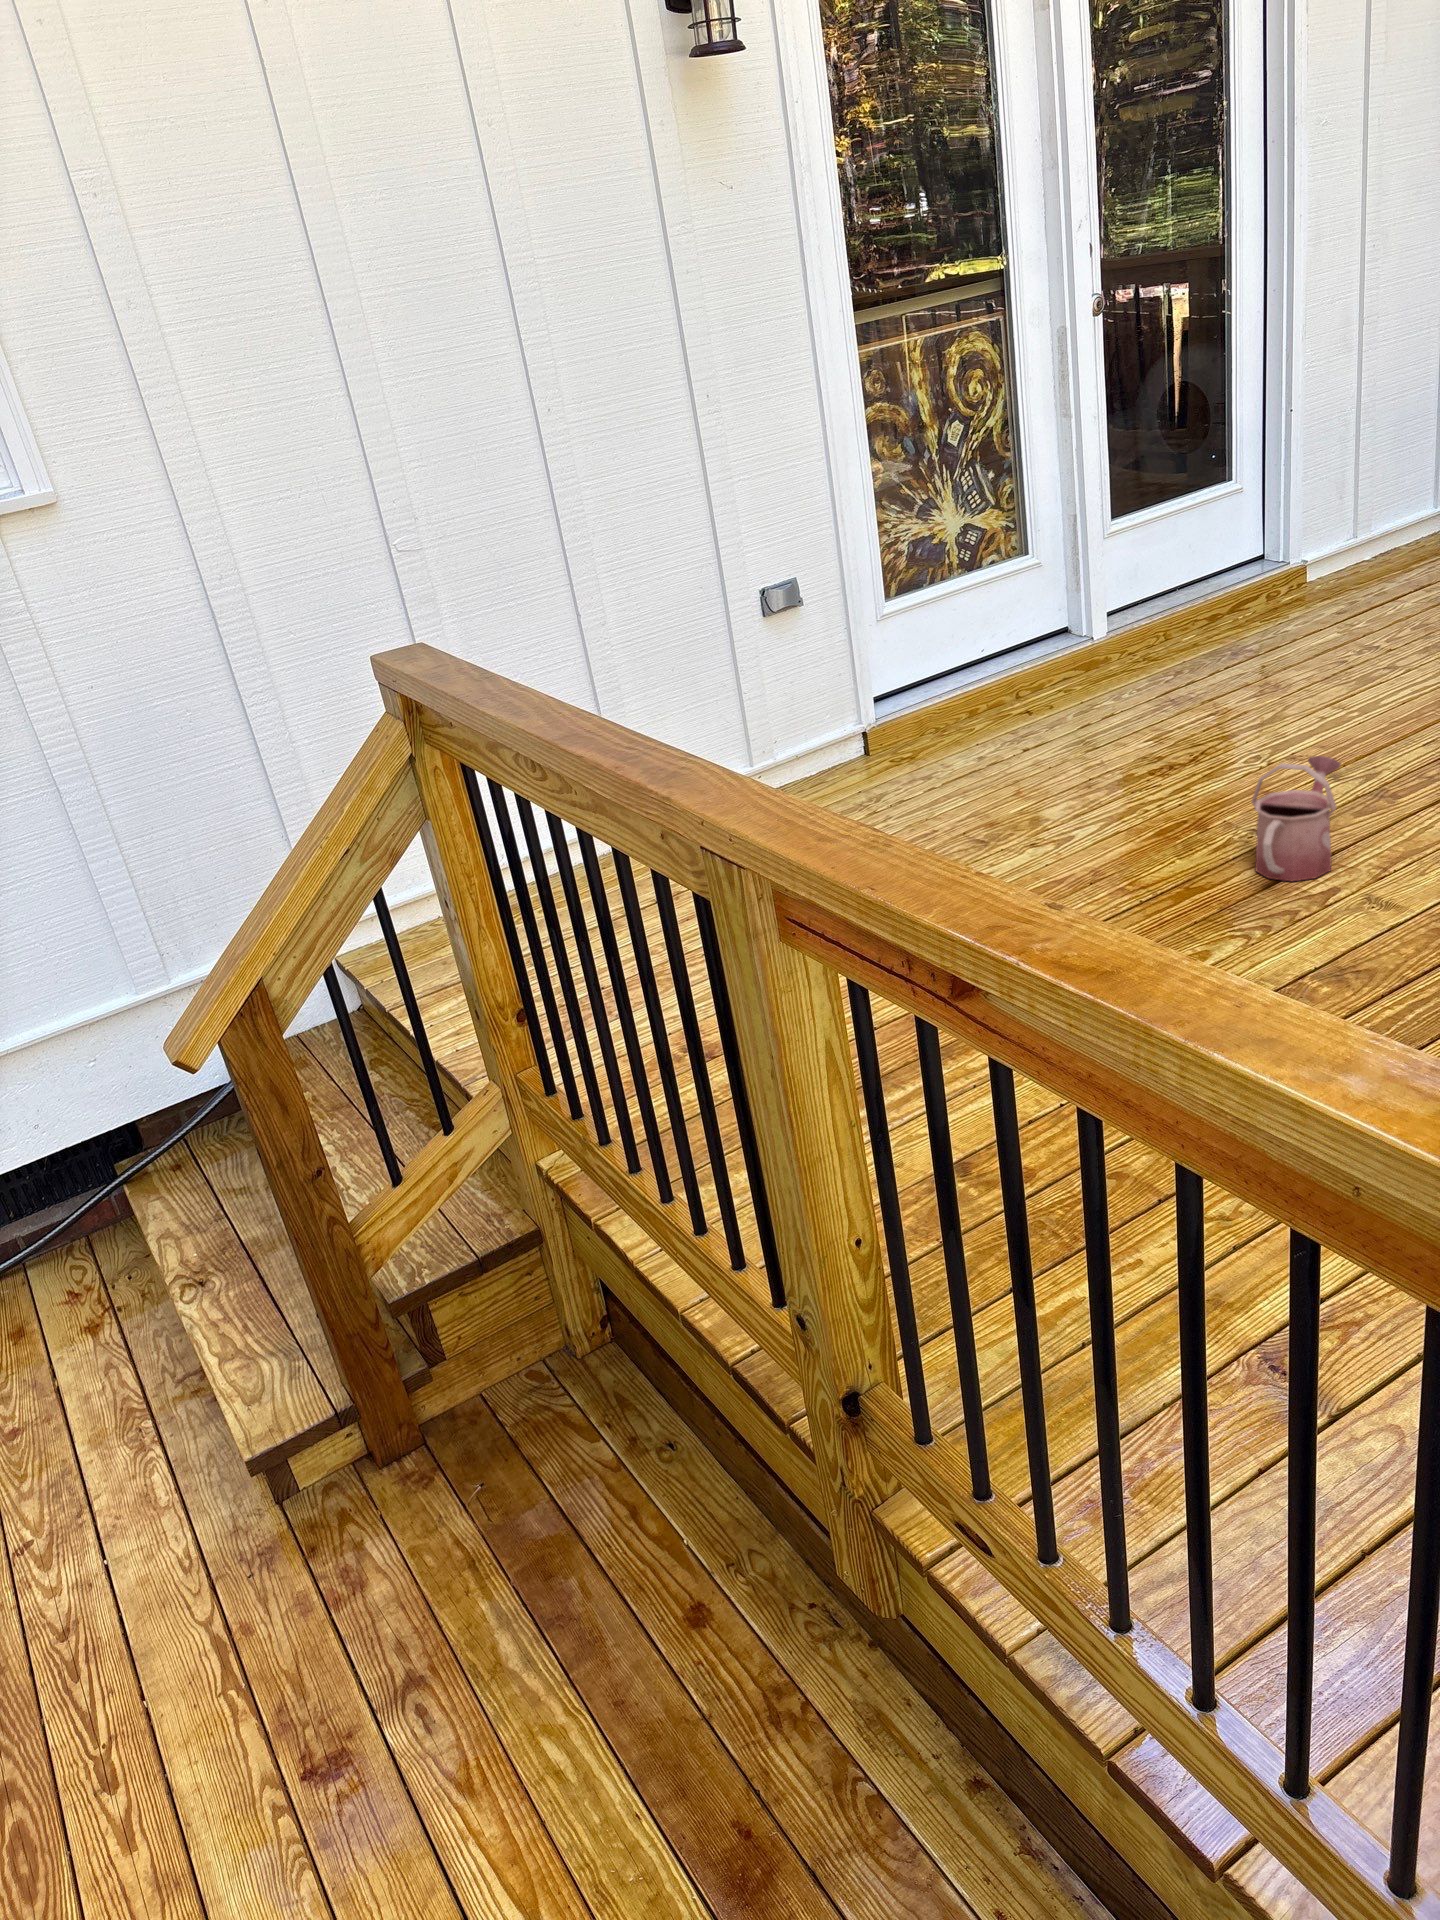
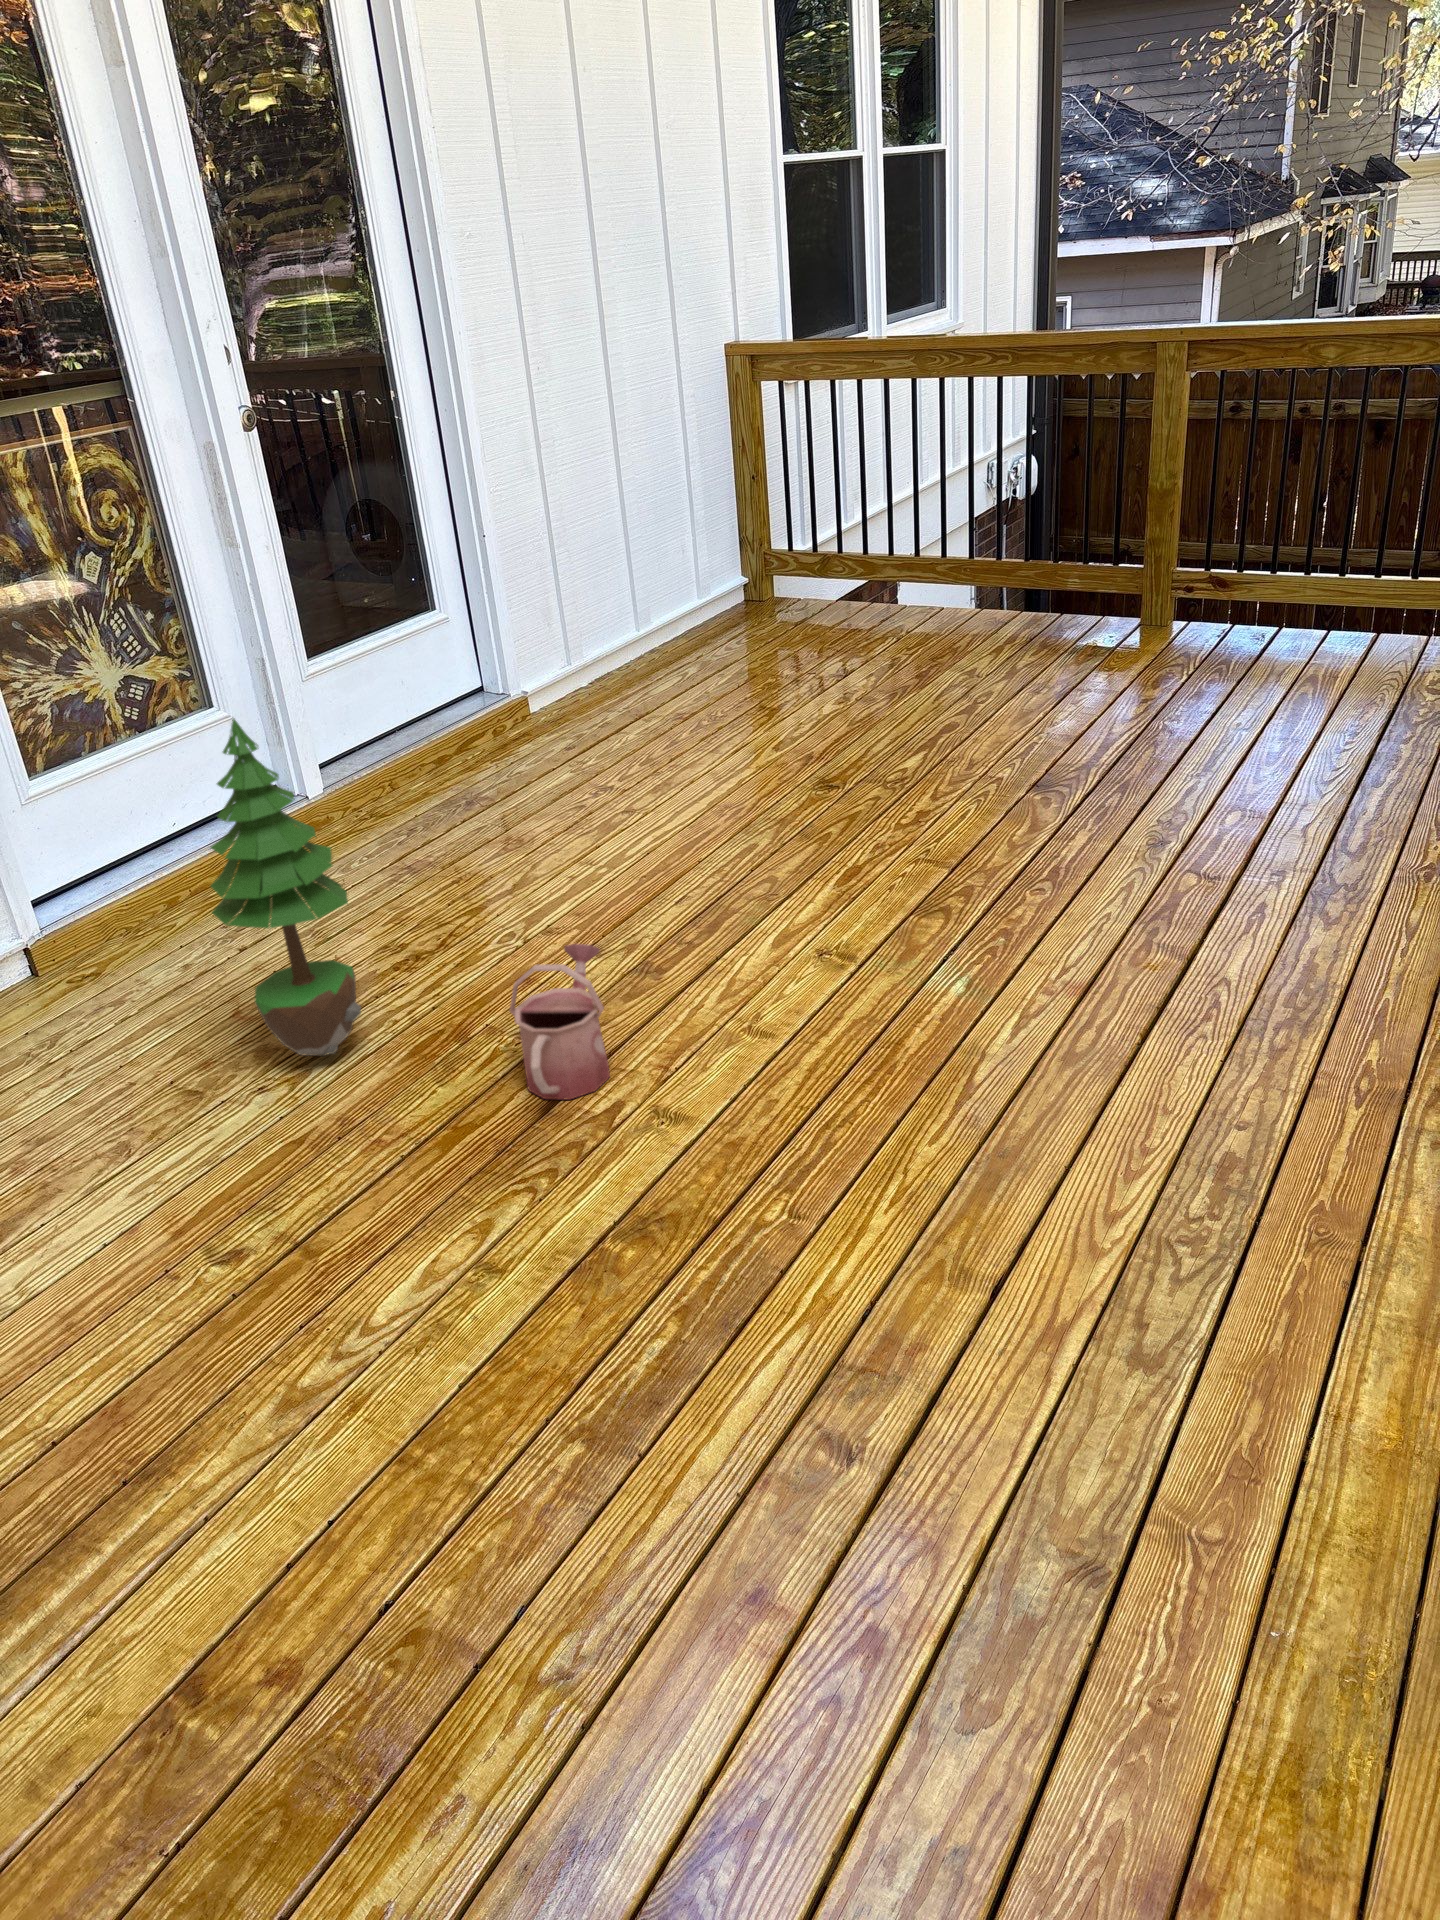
potted tree: none [1020,542,1129,830] -> present [211,718,361,1056]

